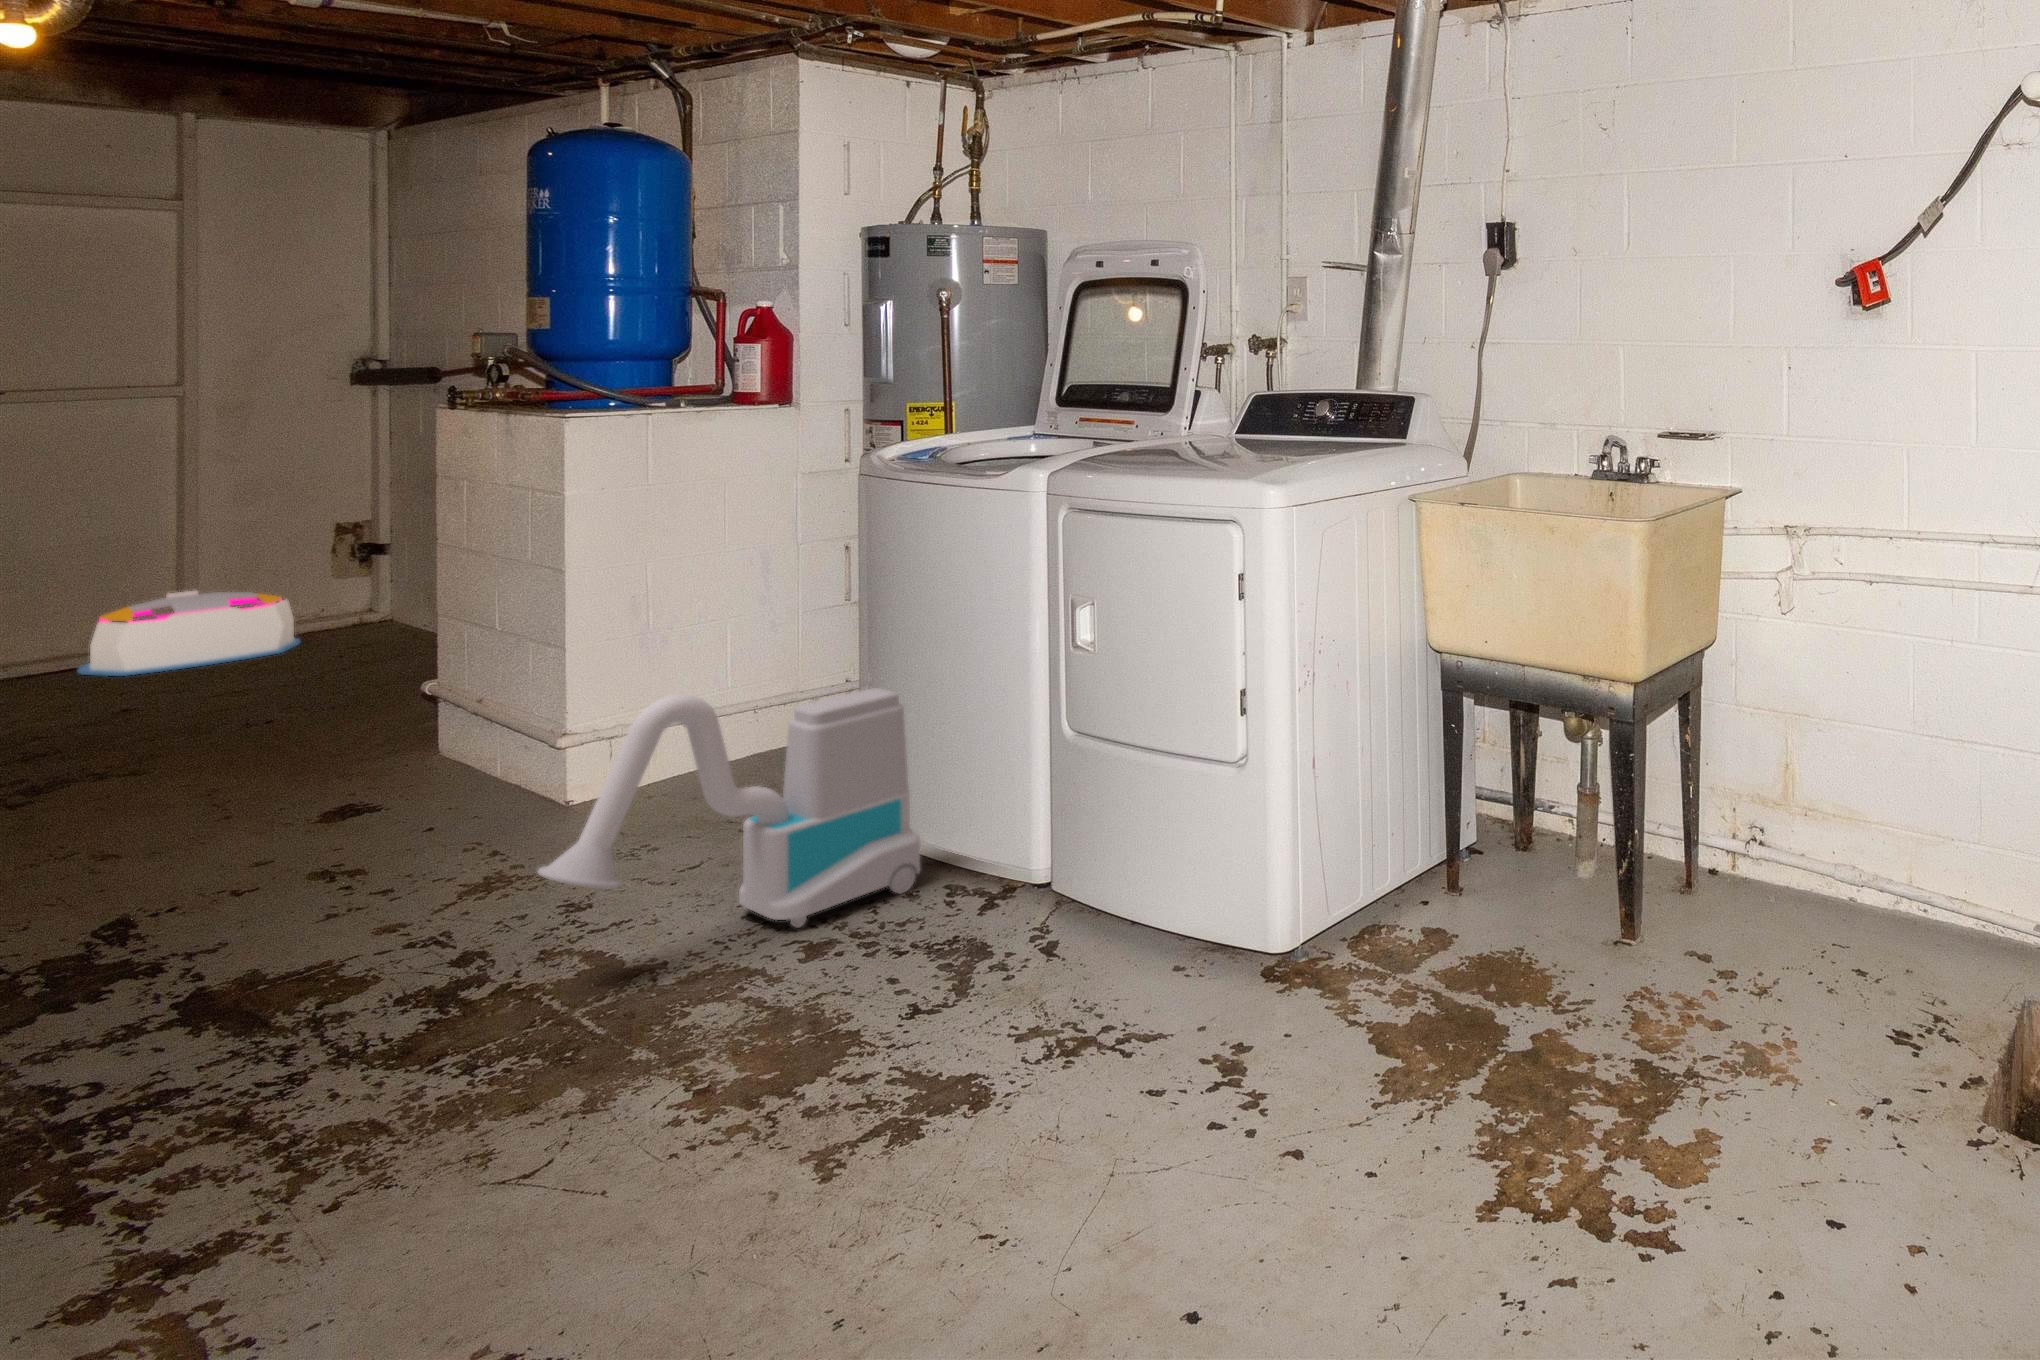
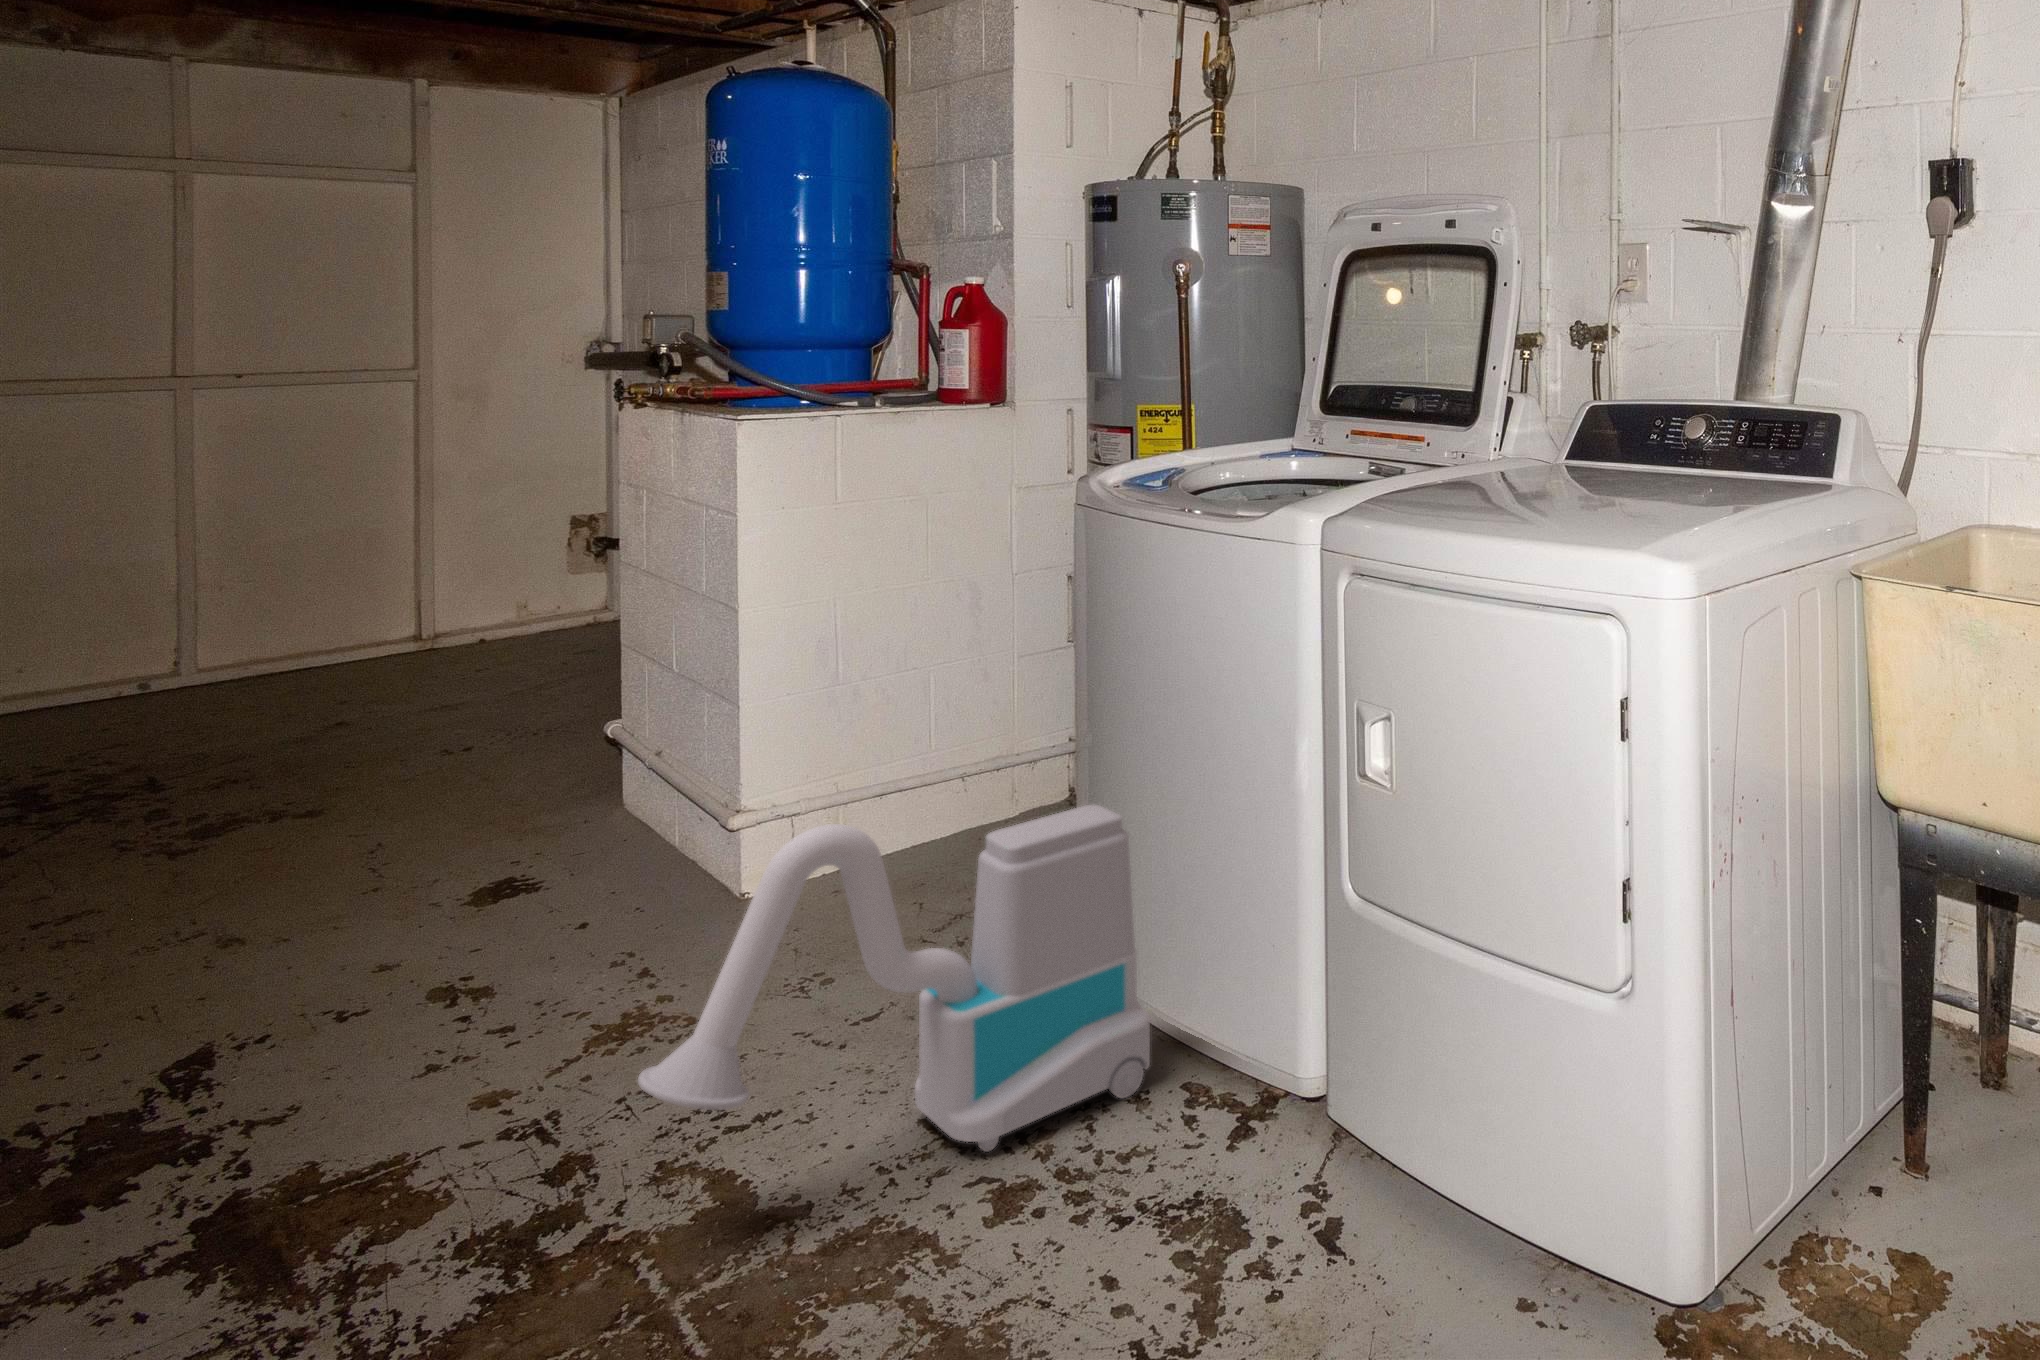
storage bin: present [77,591,300,676] -> none [301,592,521,687]

